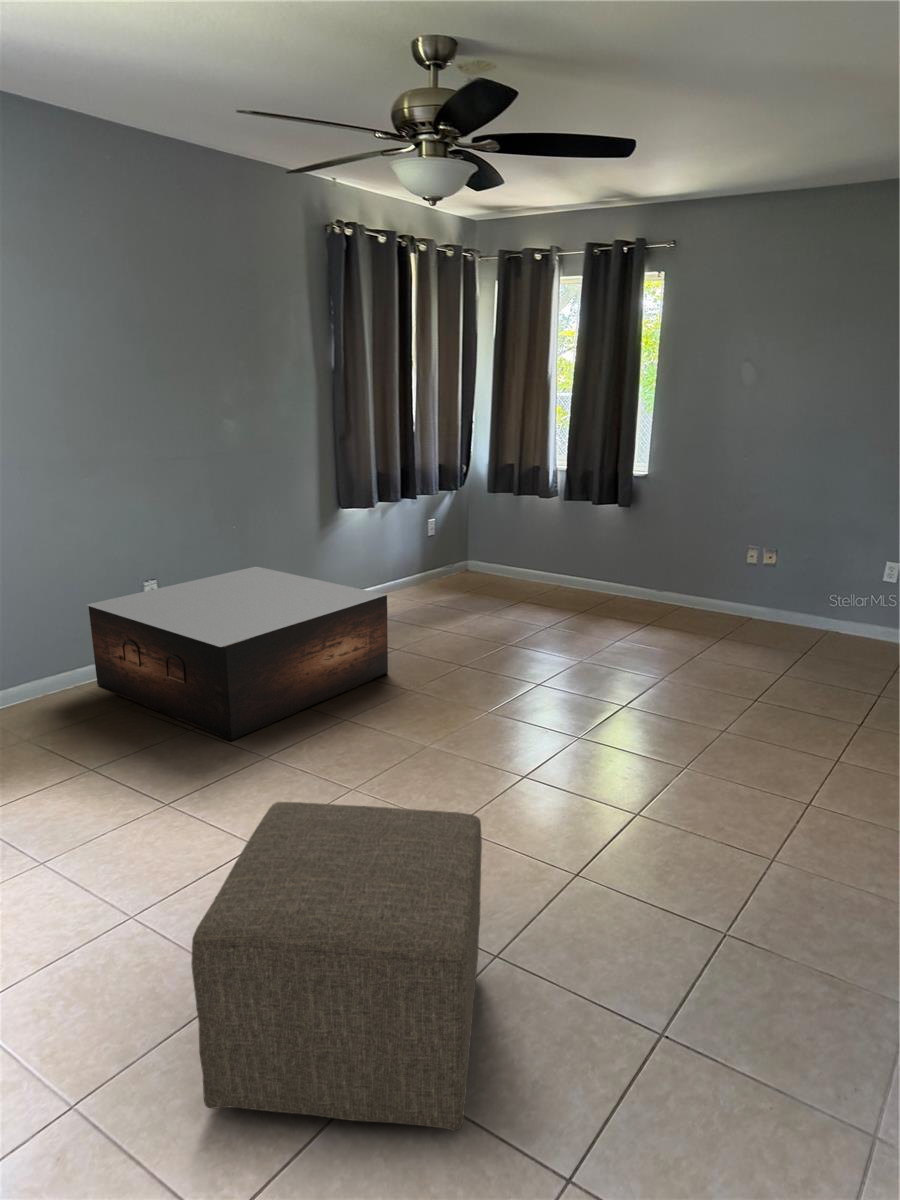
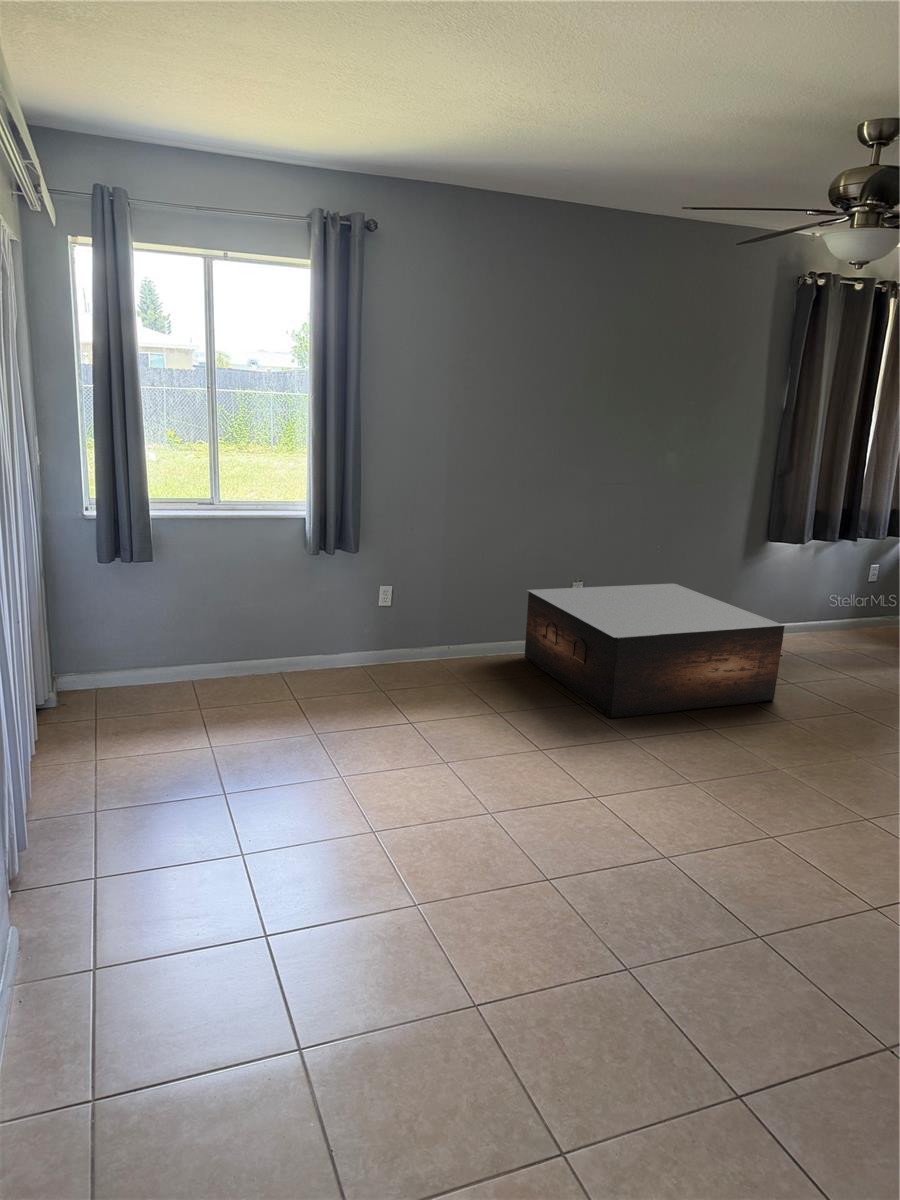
ottoman: present [192,802,482,1130] -> none [502,743,761,1009]

